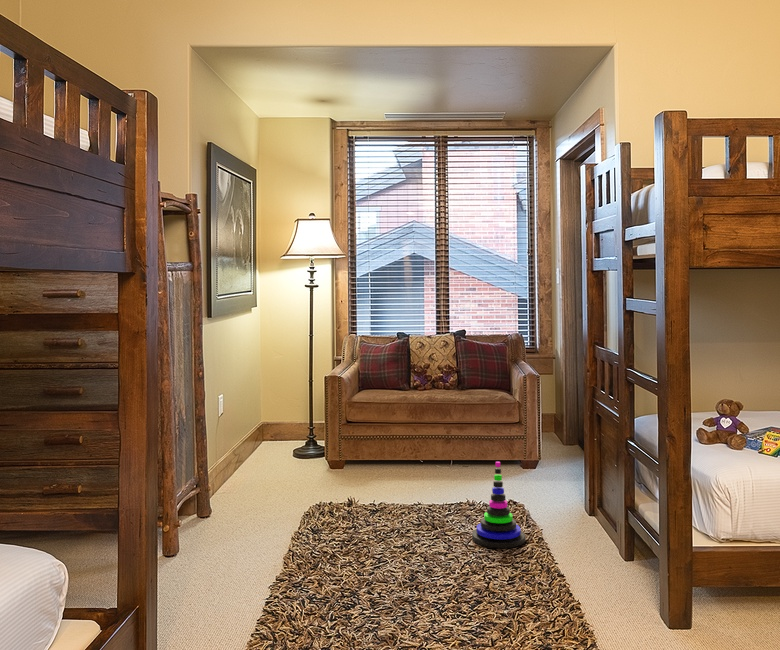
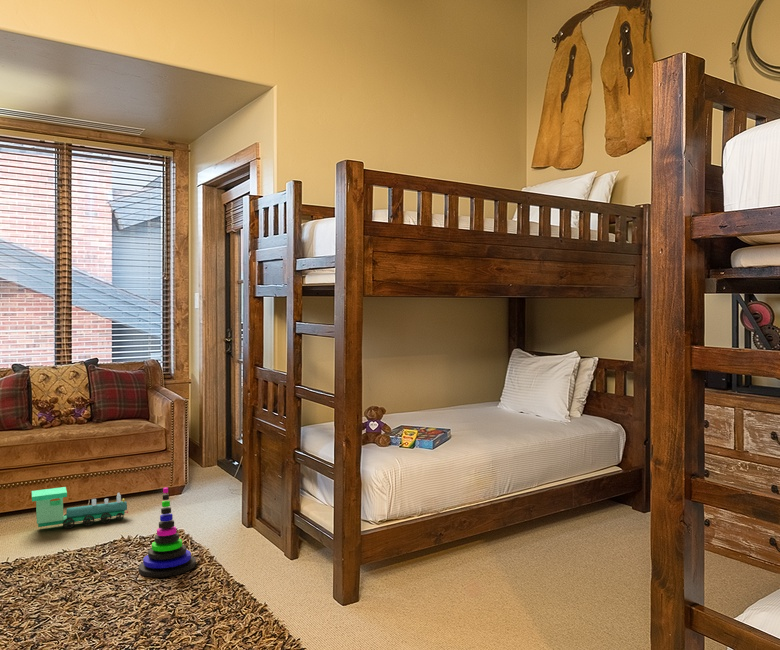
toy train: none [399,446,479,484] -> present [32,487,128,529]

